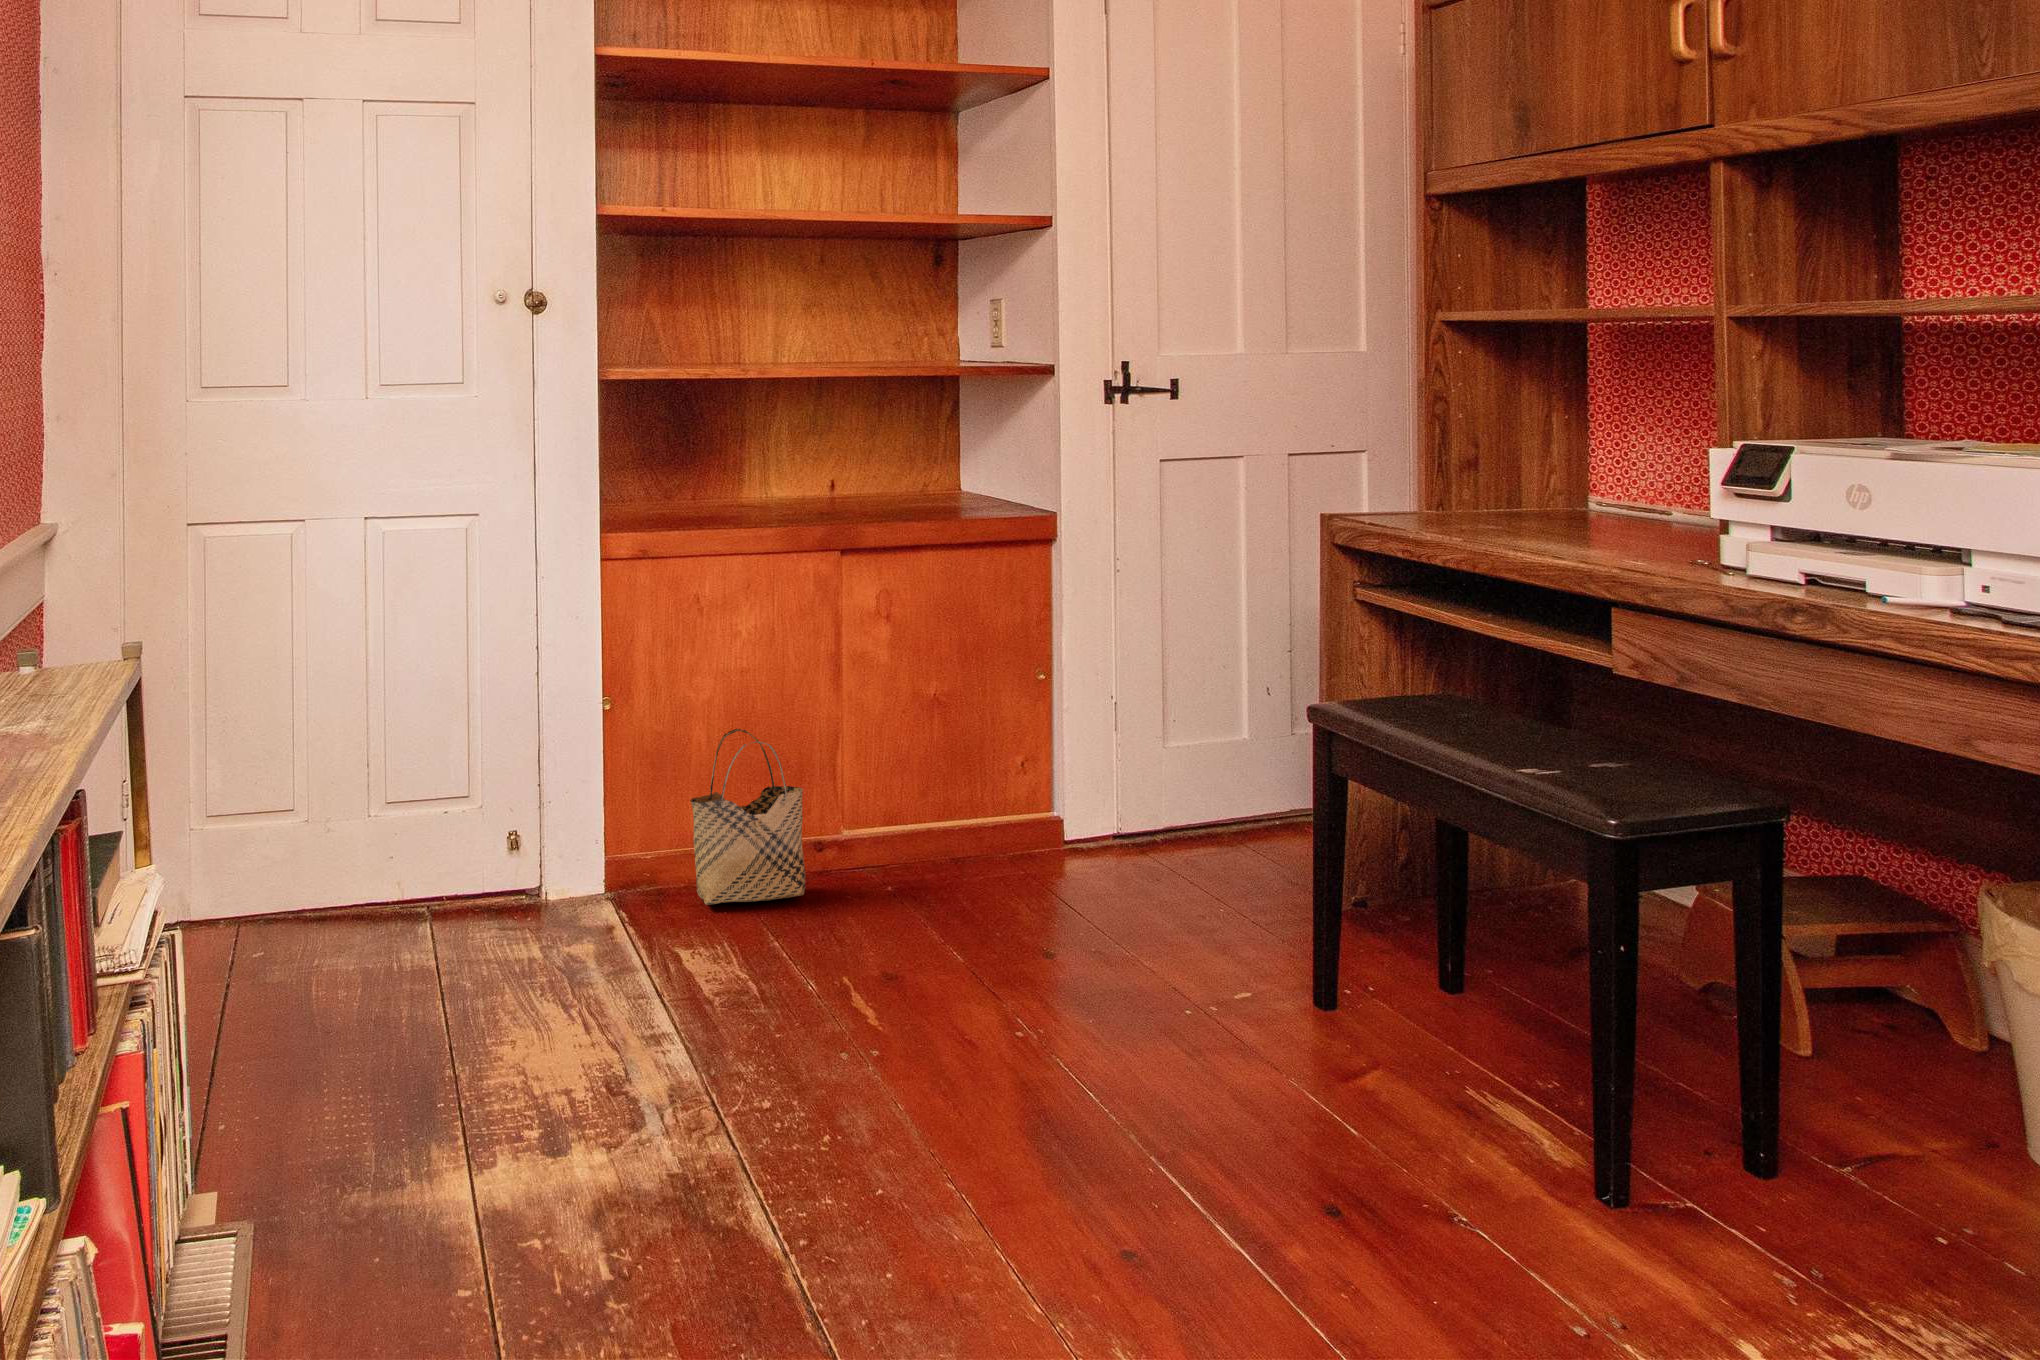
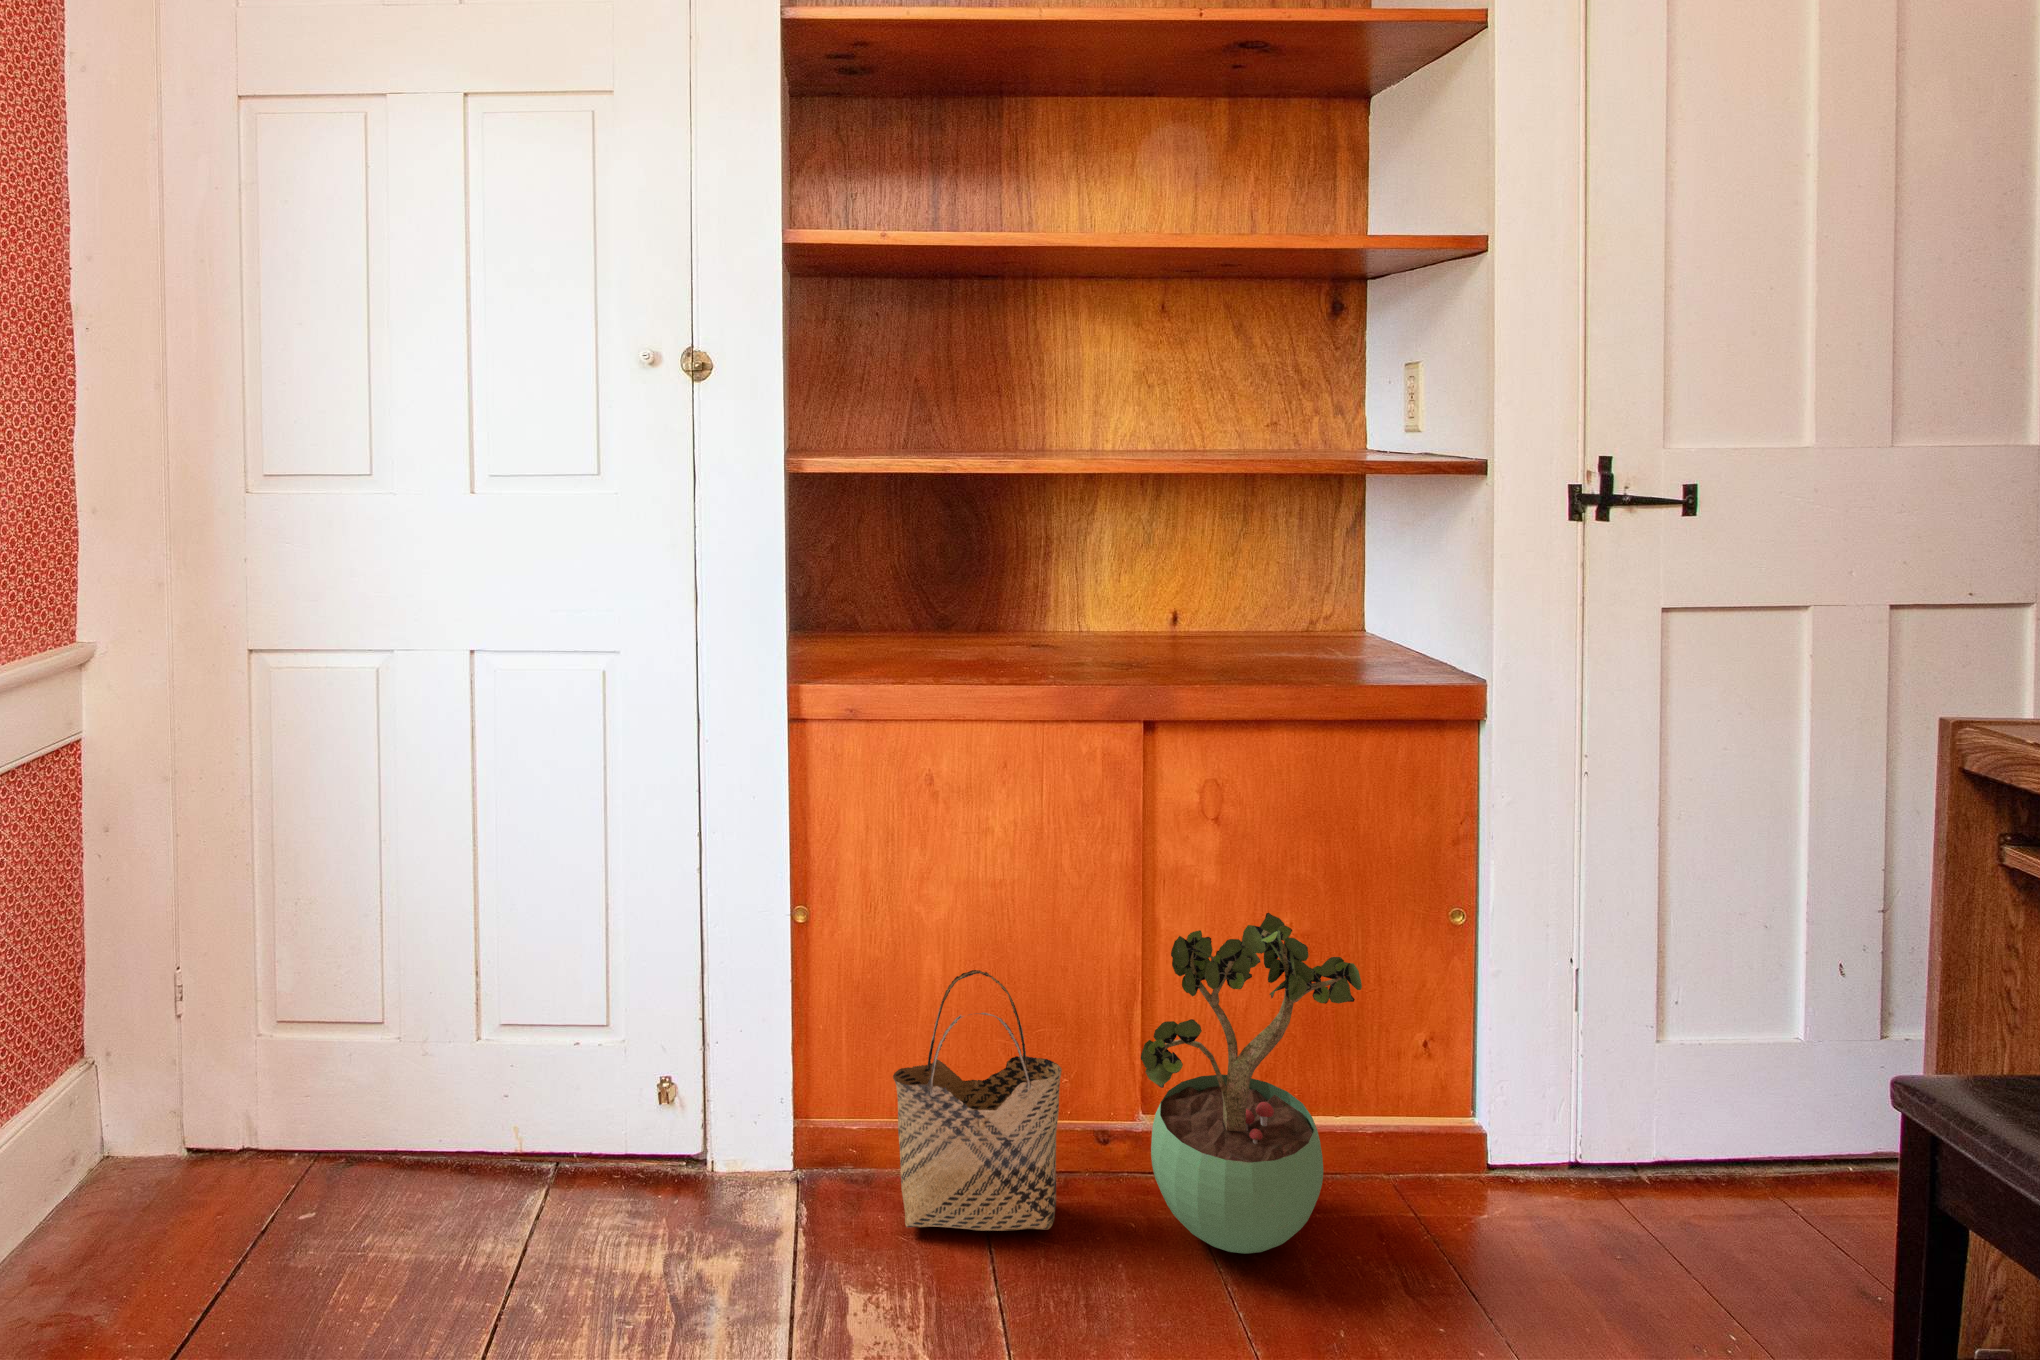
potted plant: none [865,659,1002,891] -> present [1141,913,1362,1254]

